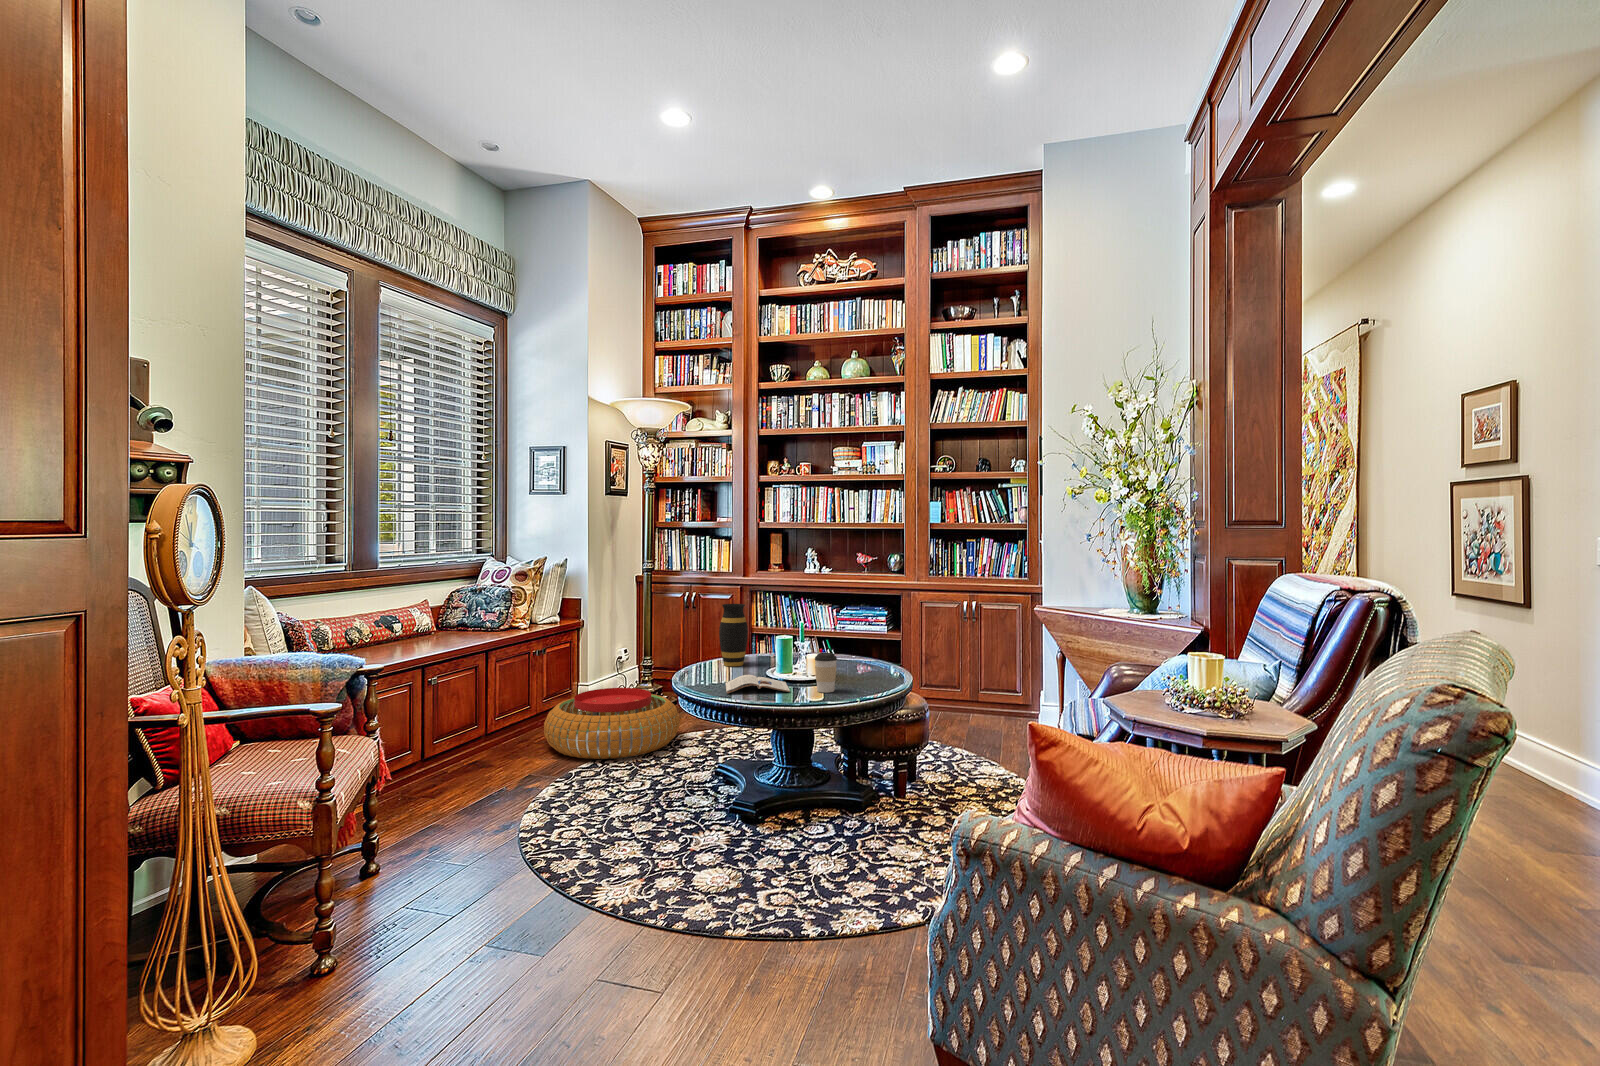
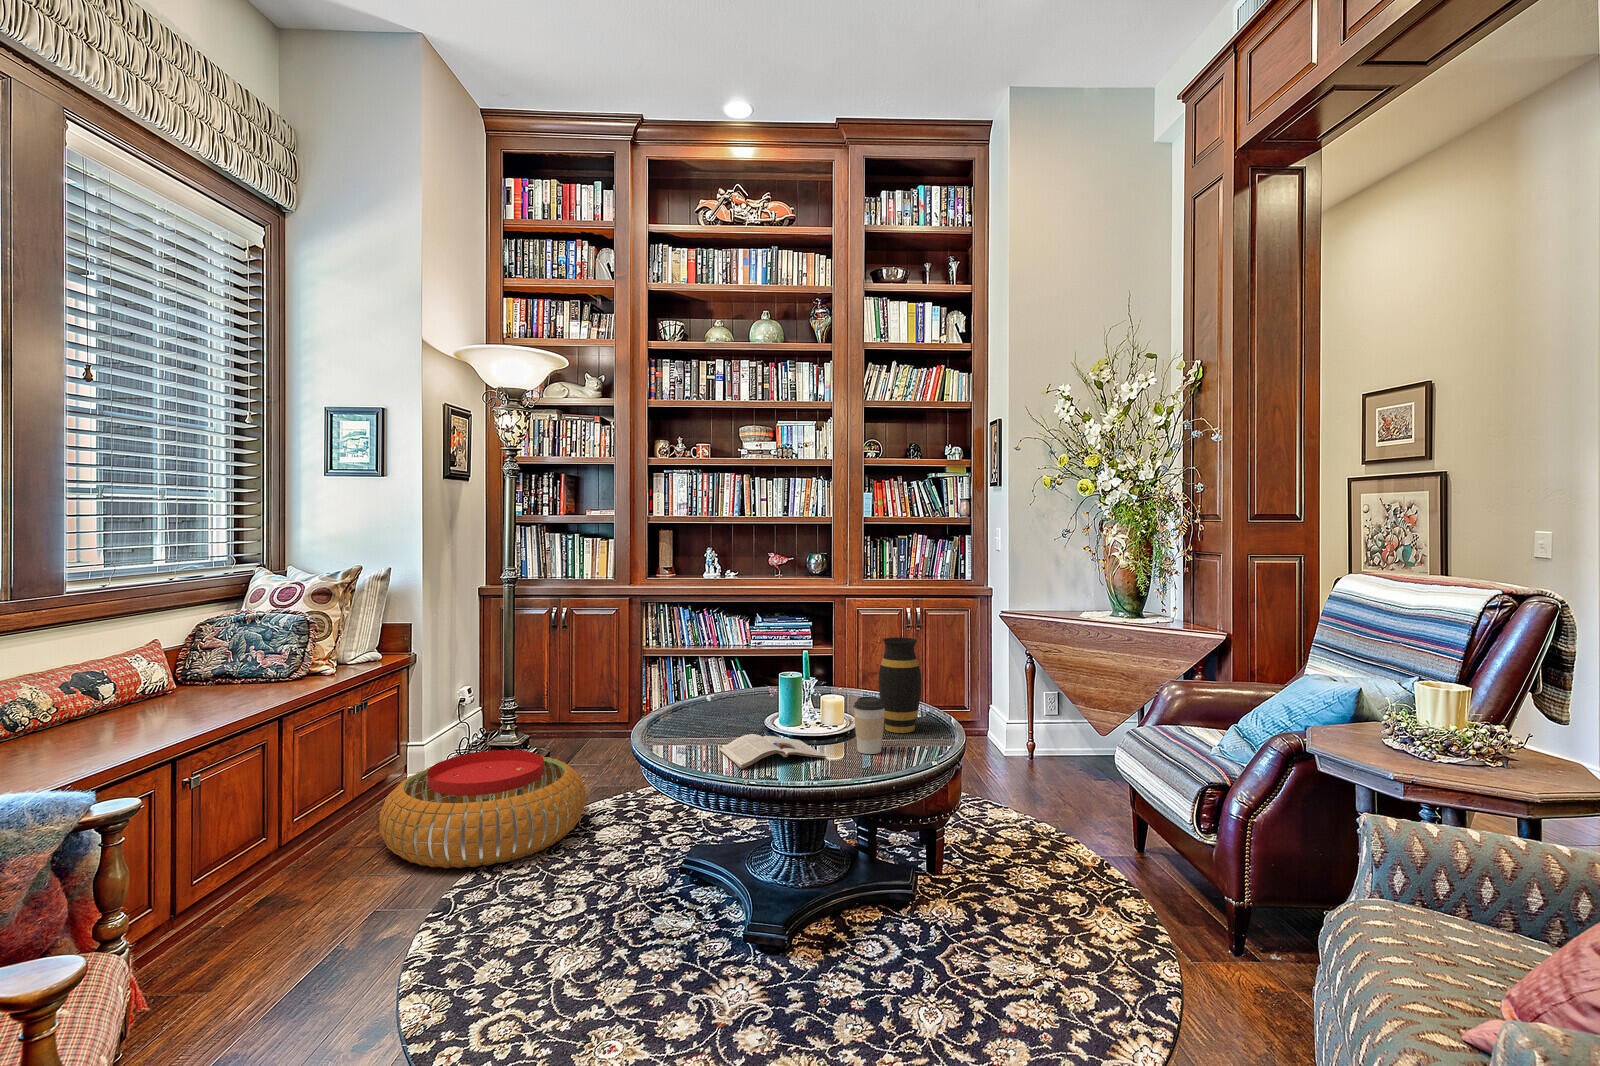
vase: present [719,604,748,666] -> present [879,637,921,733]

